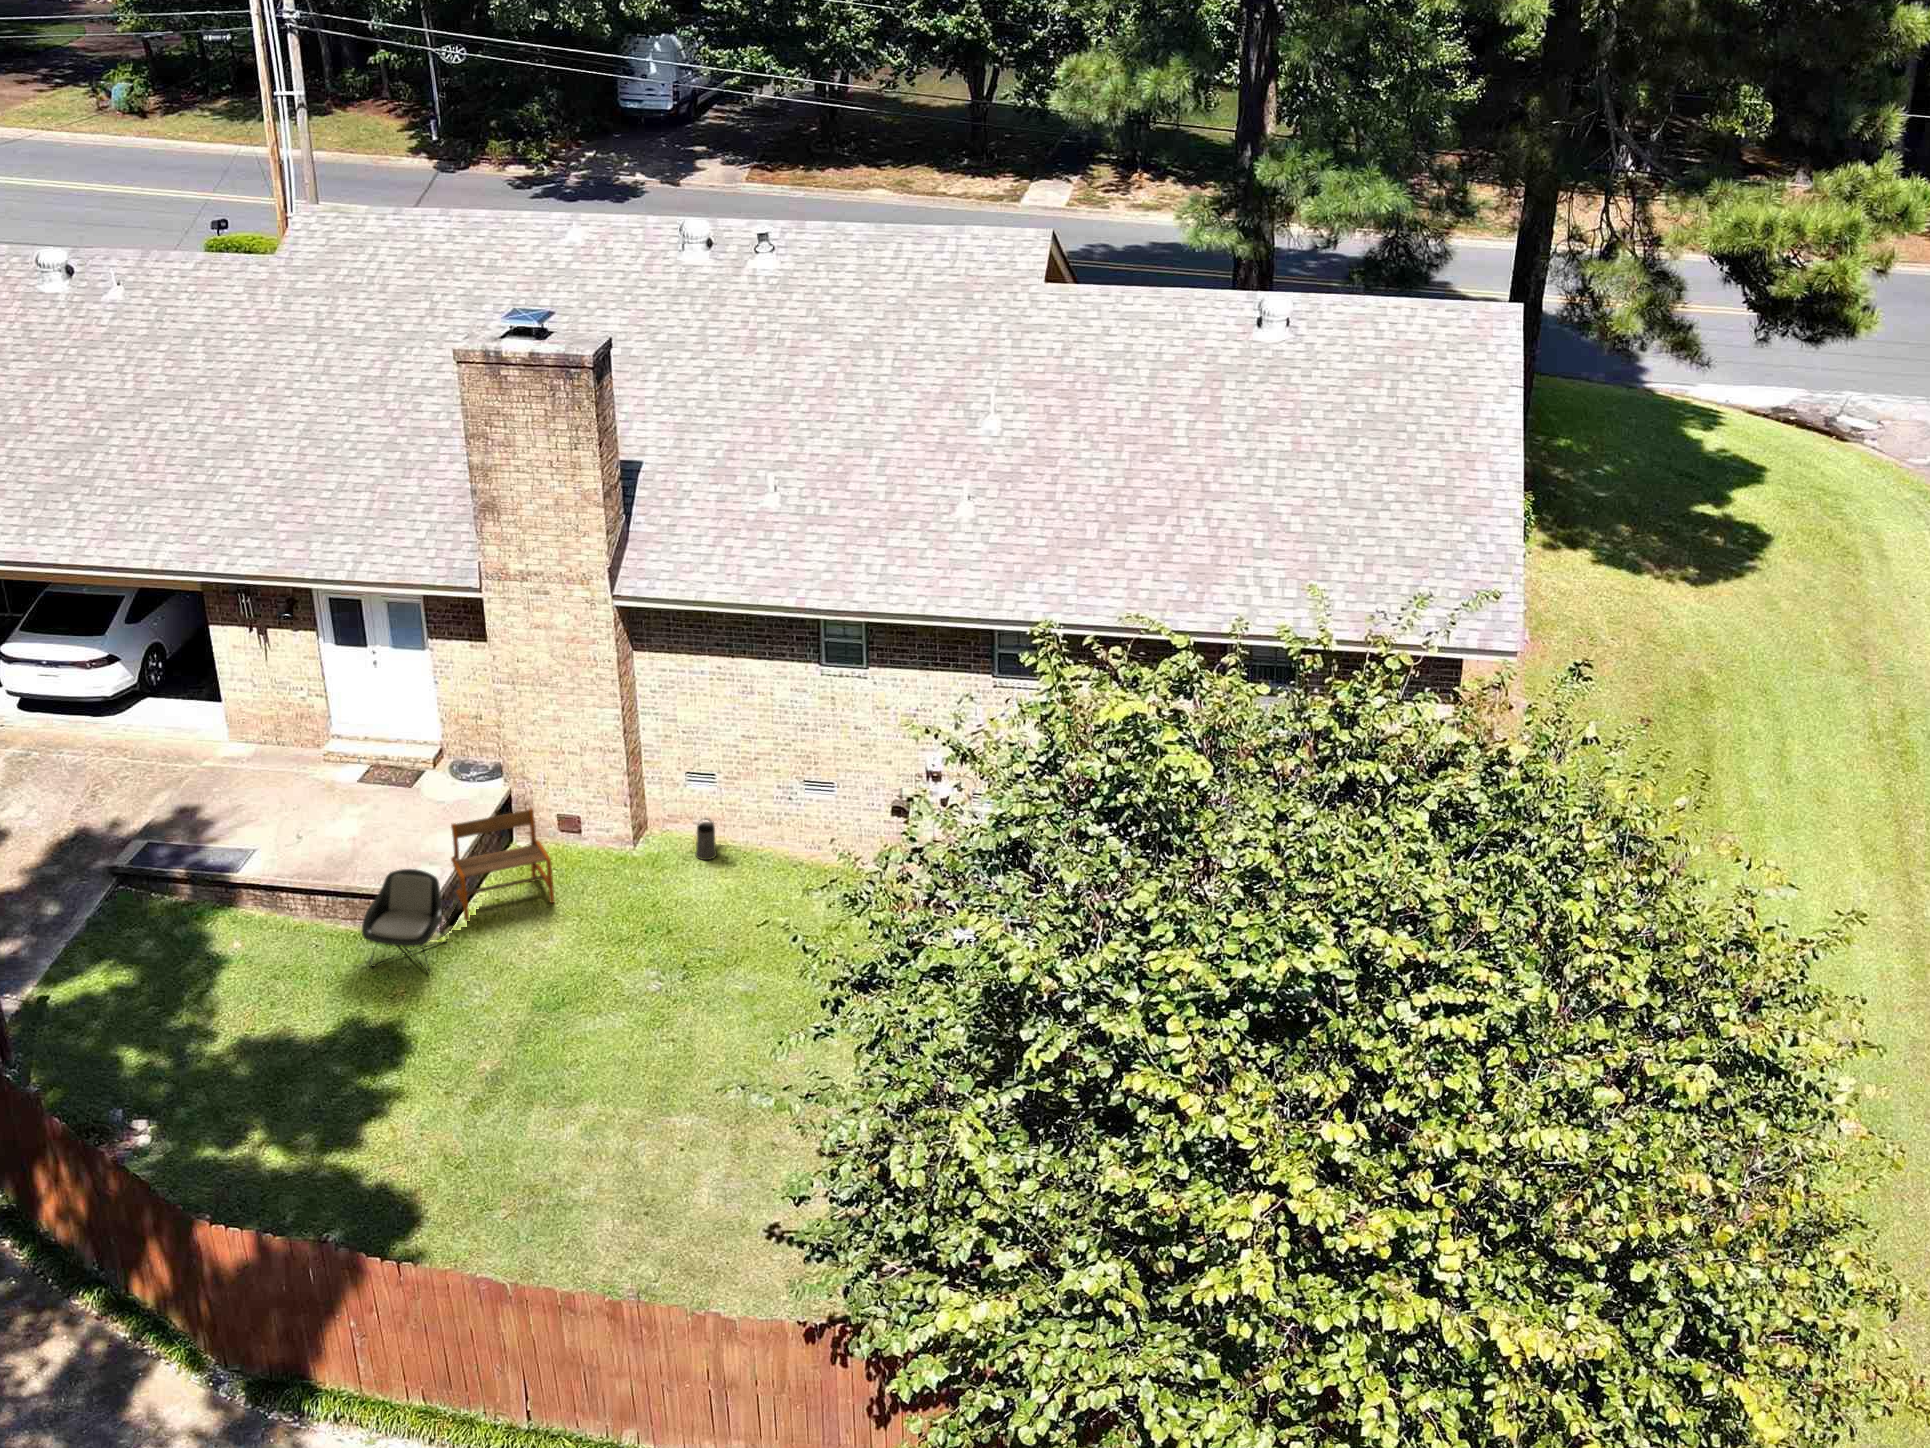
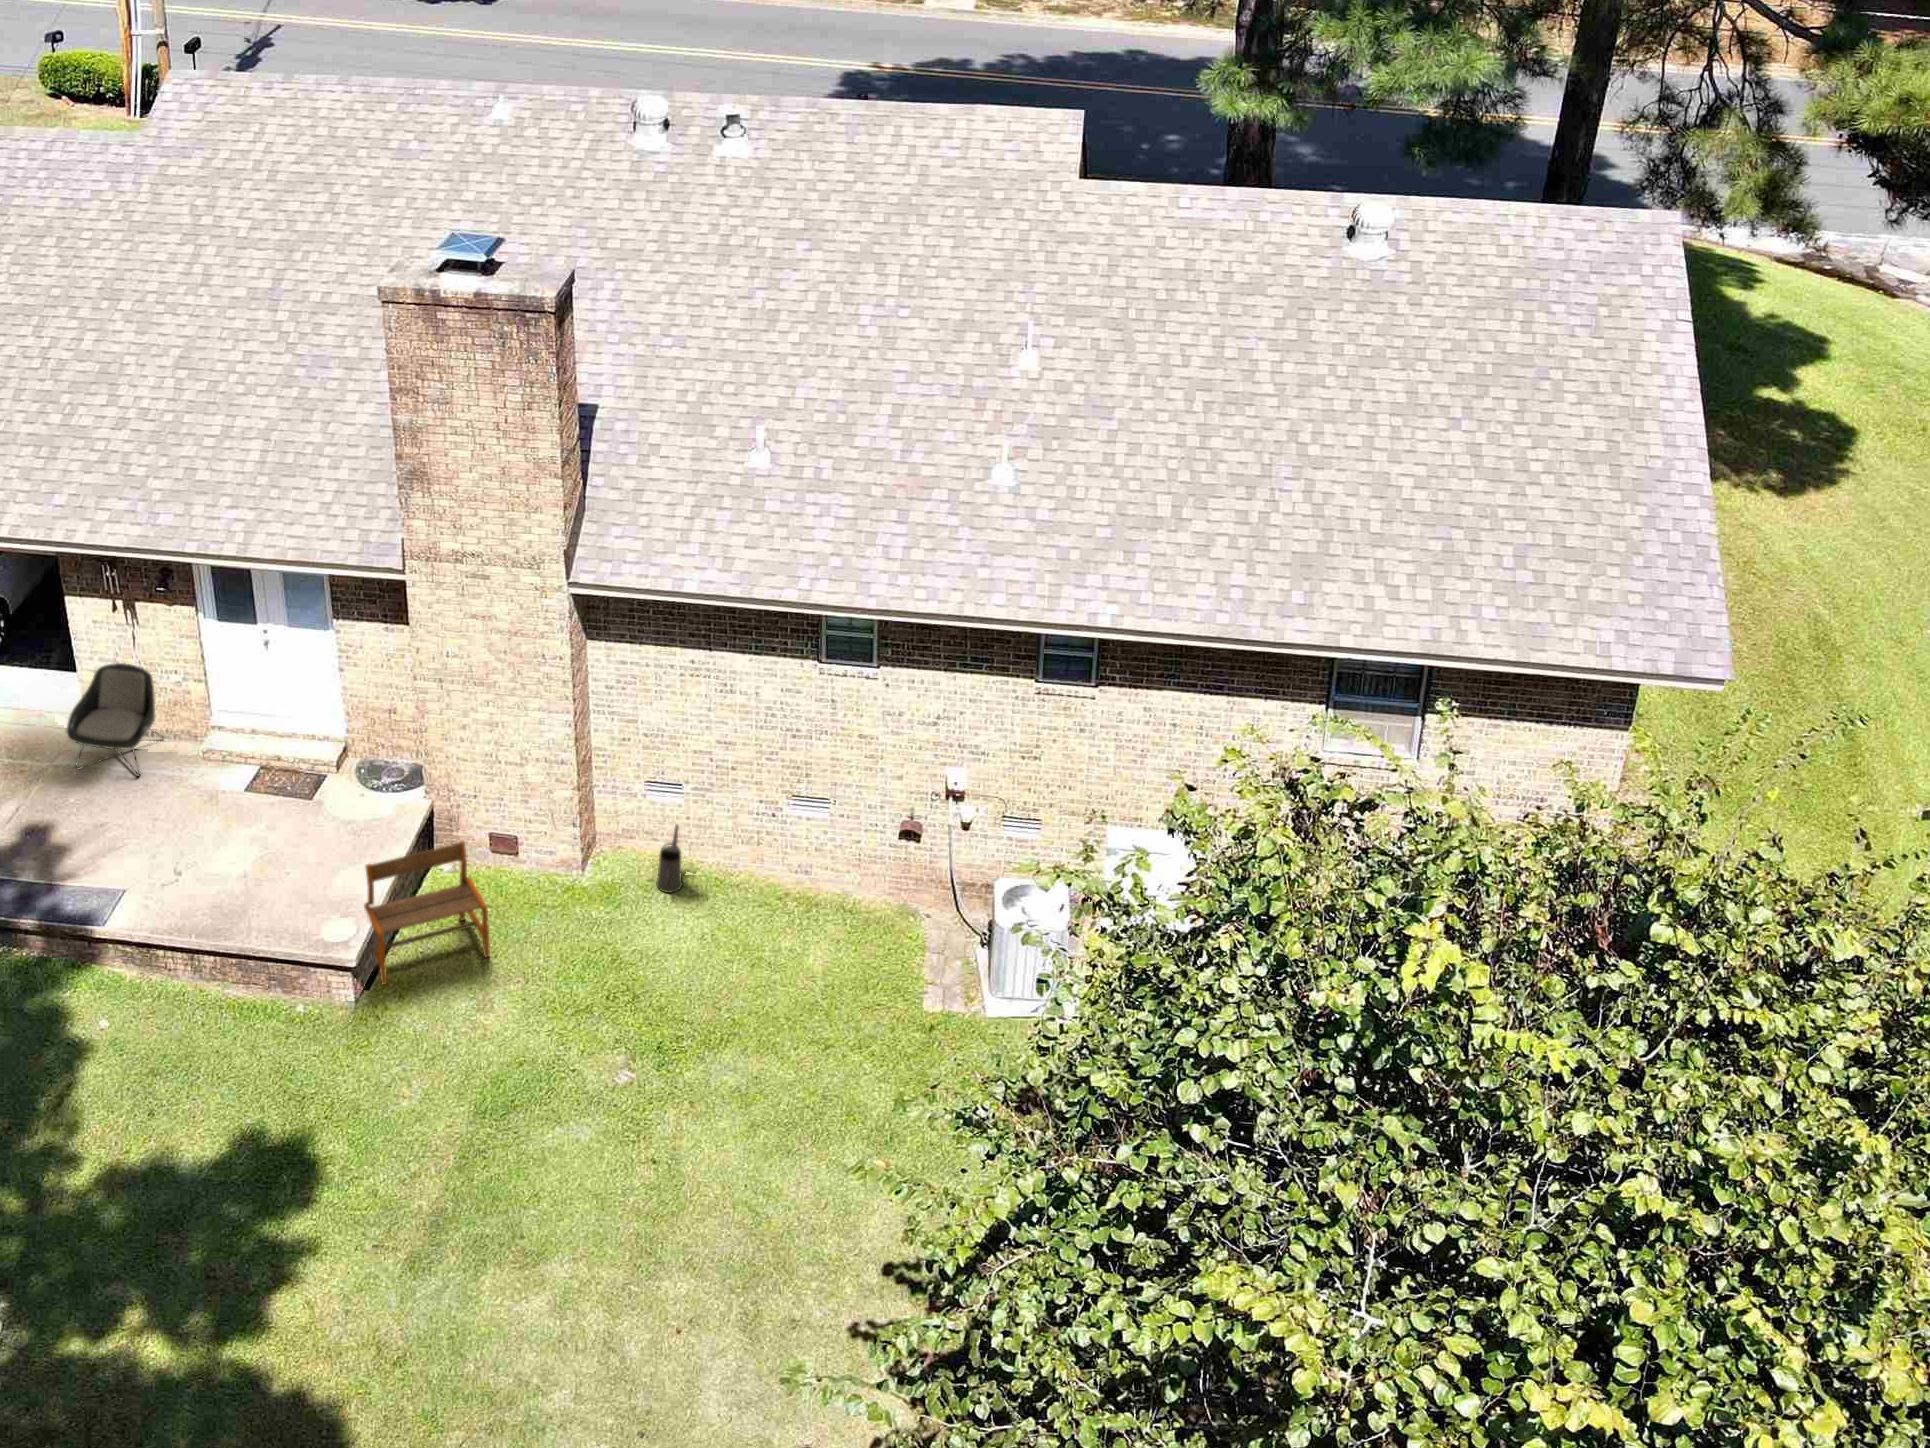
lounge chair: present [361,869,447,972] -> present [66,663,155,777]

